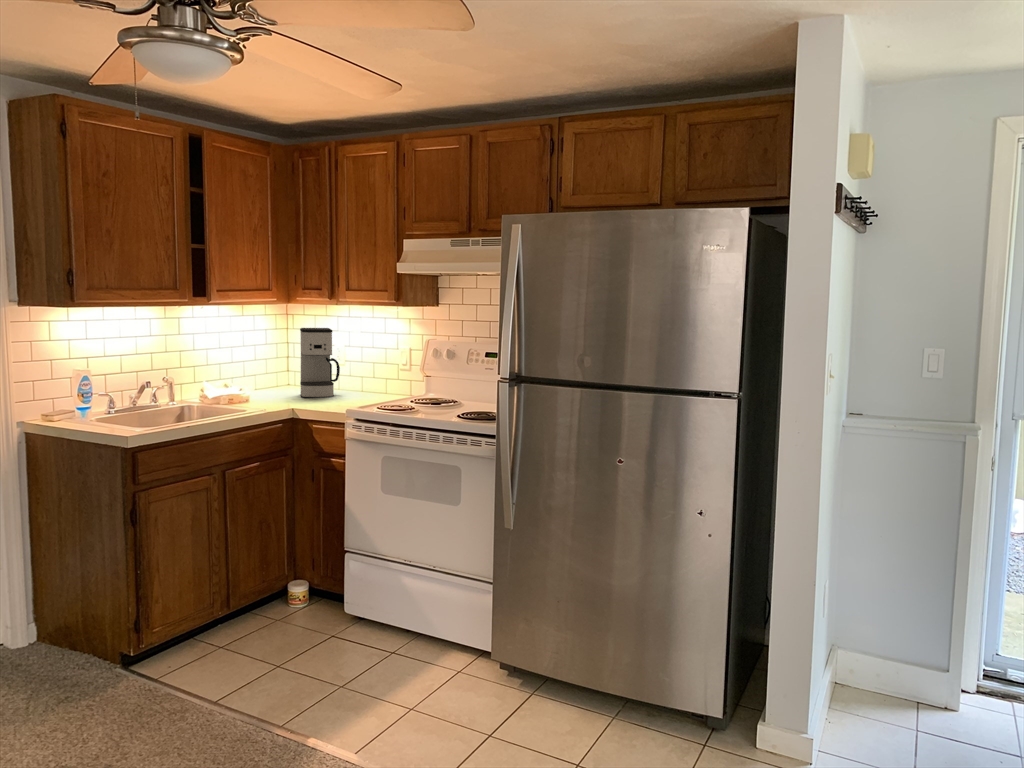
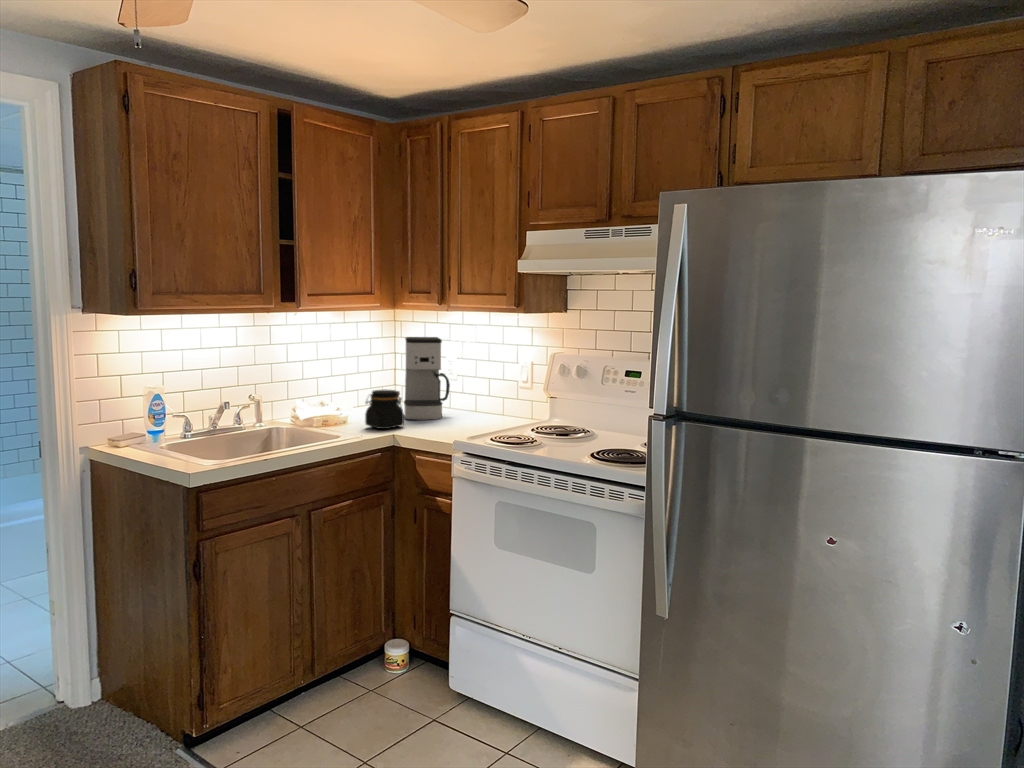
jar: none [268,372,302,404] -> present [365,390,404,429]

